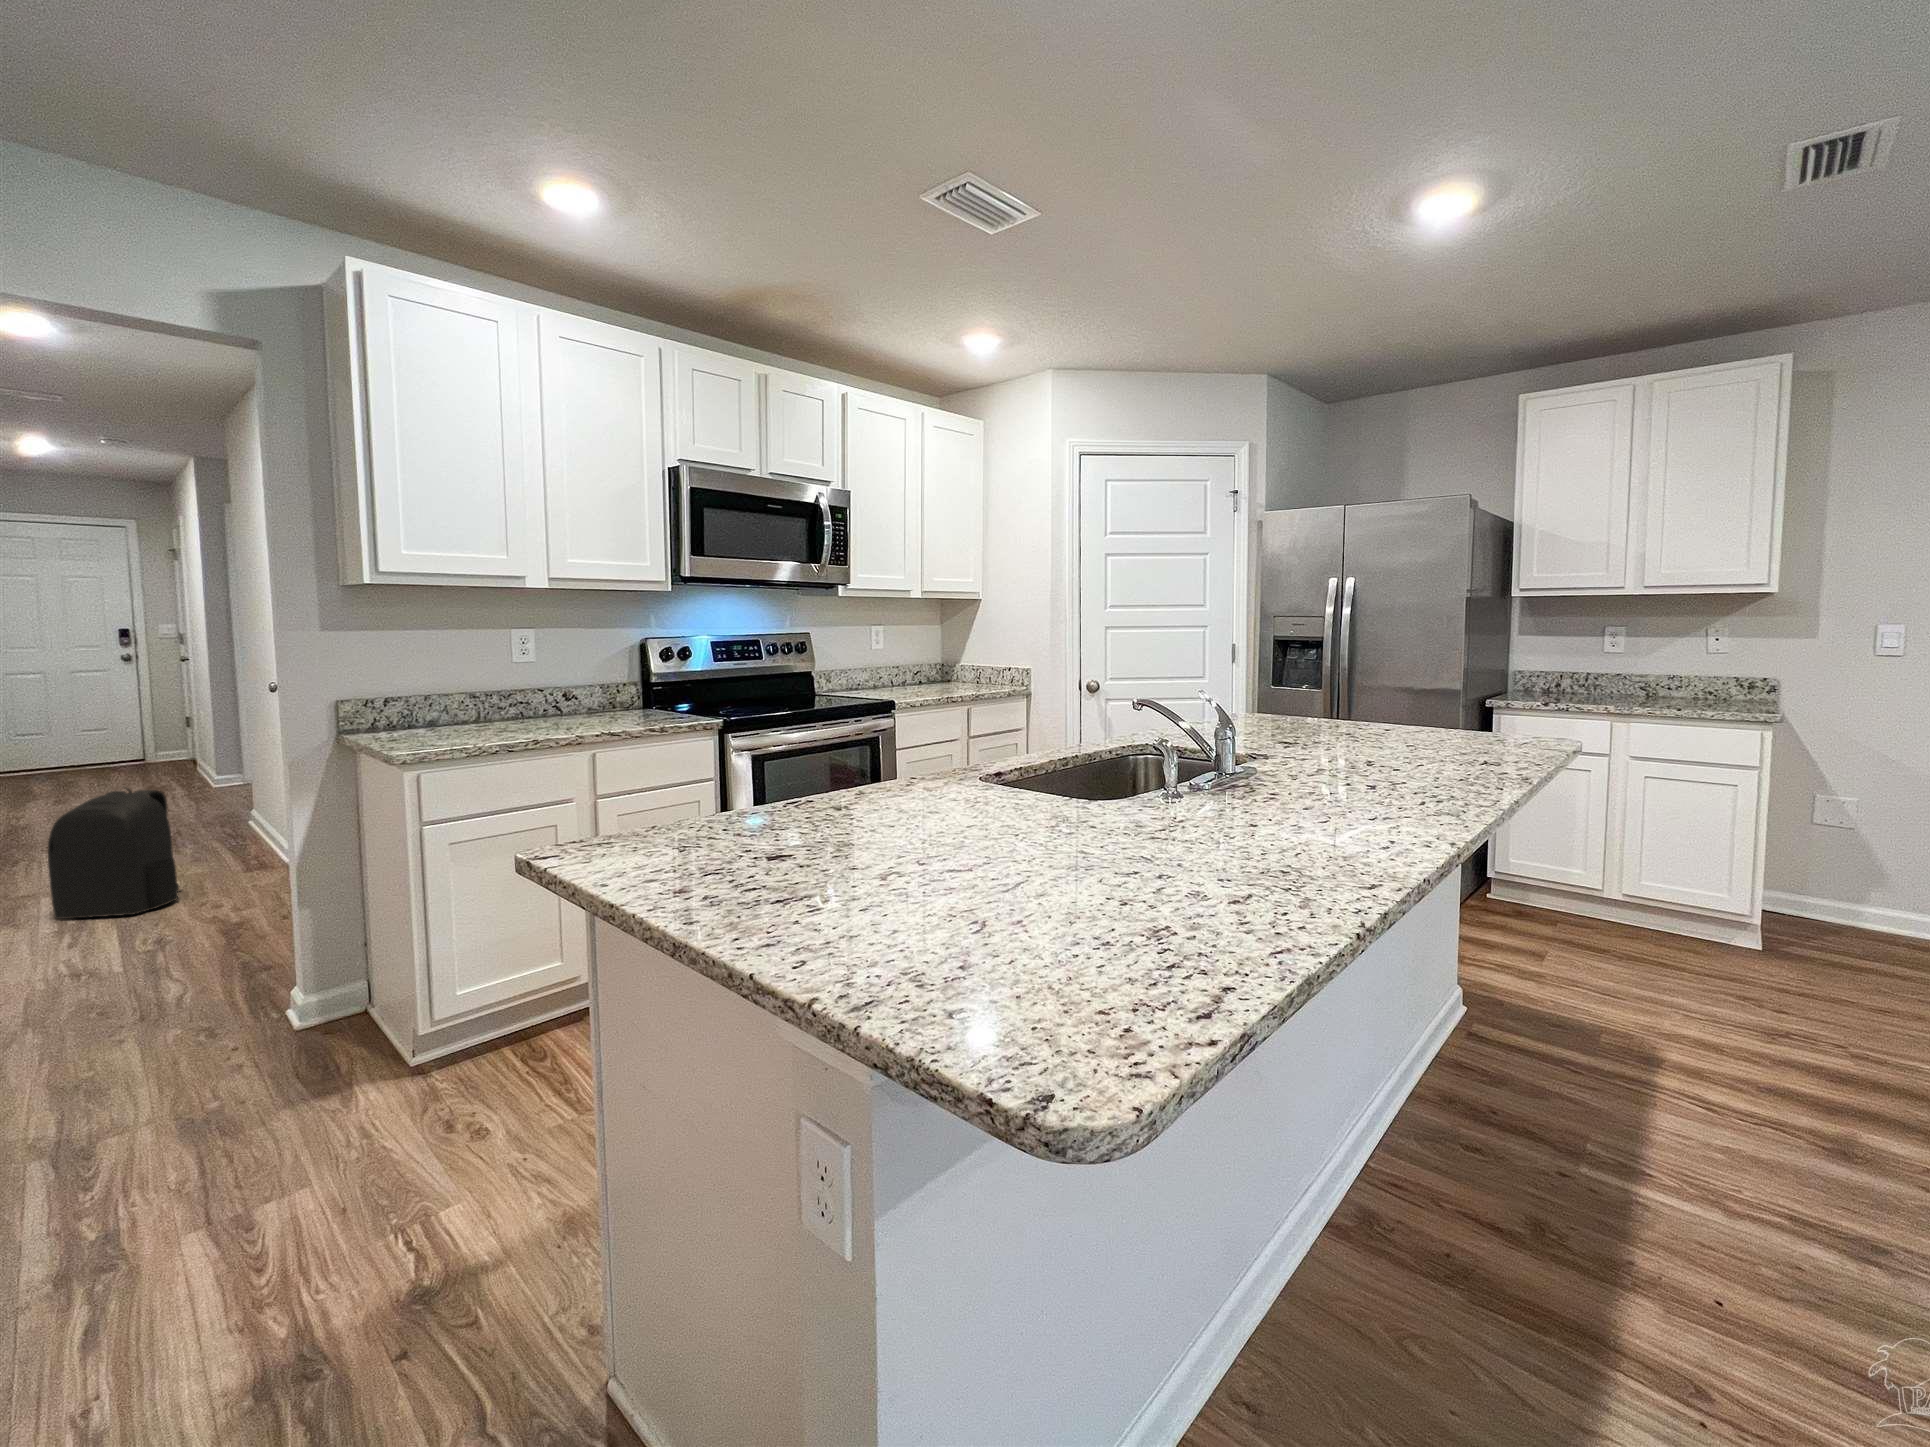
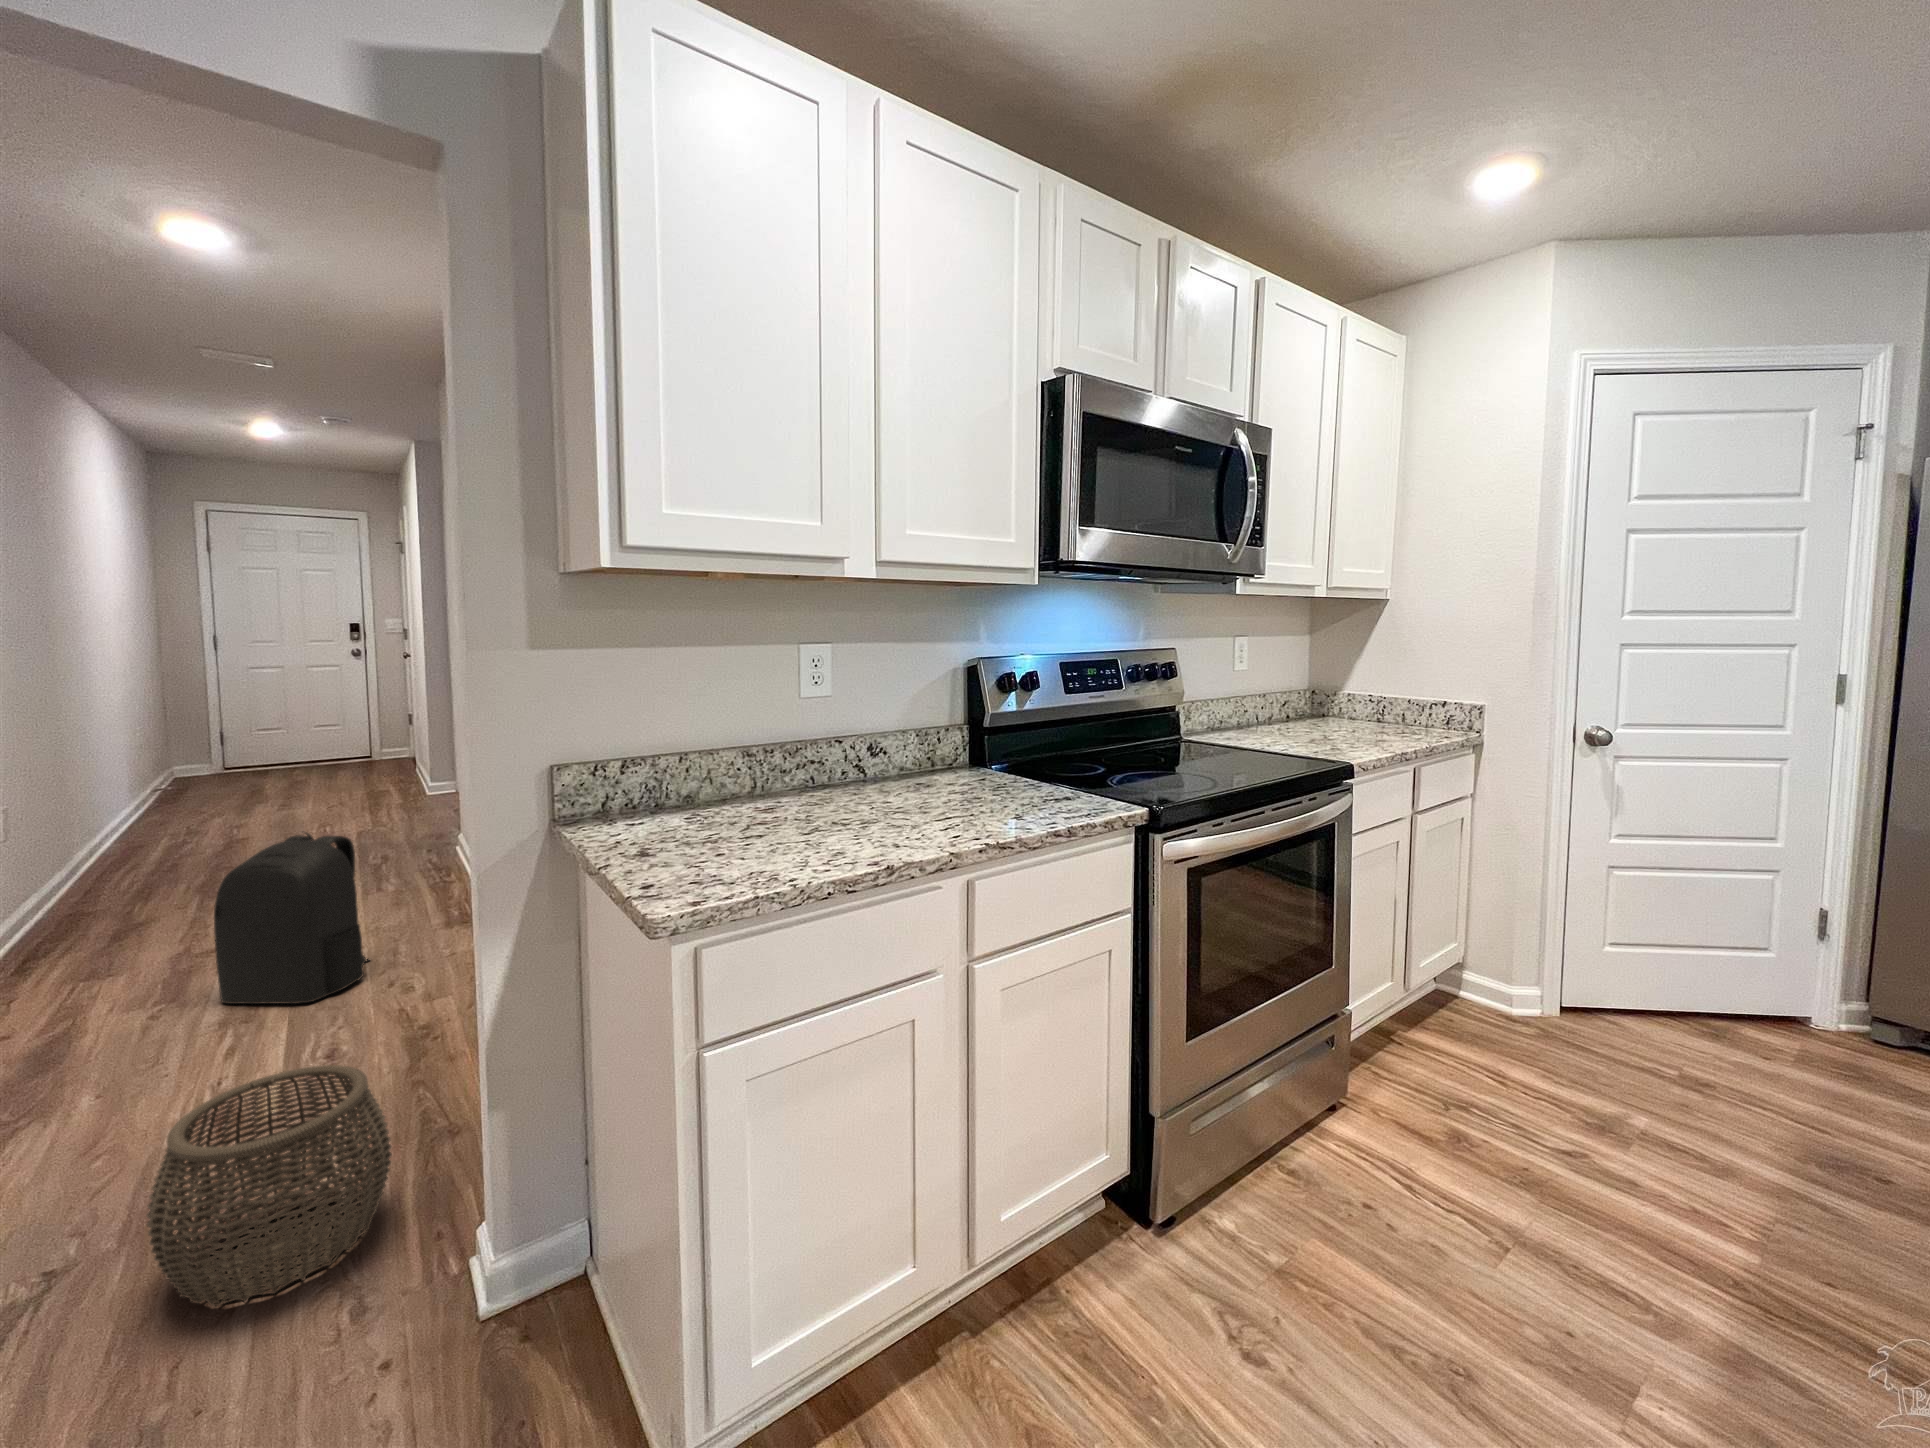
woven basket: none [62,906,228,1037] -> present [147,1065,392,1306]

